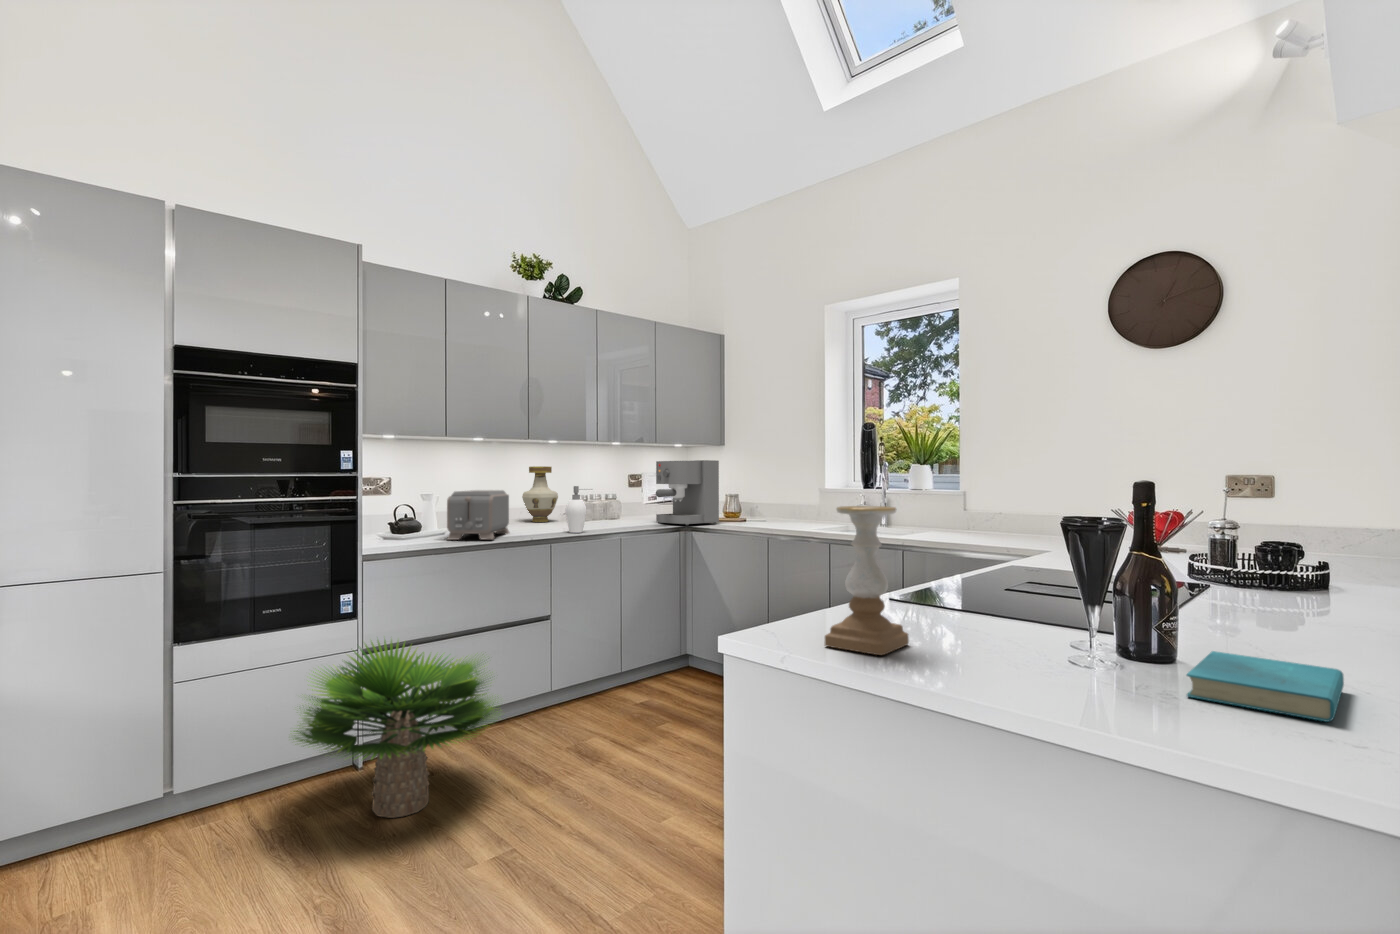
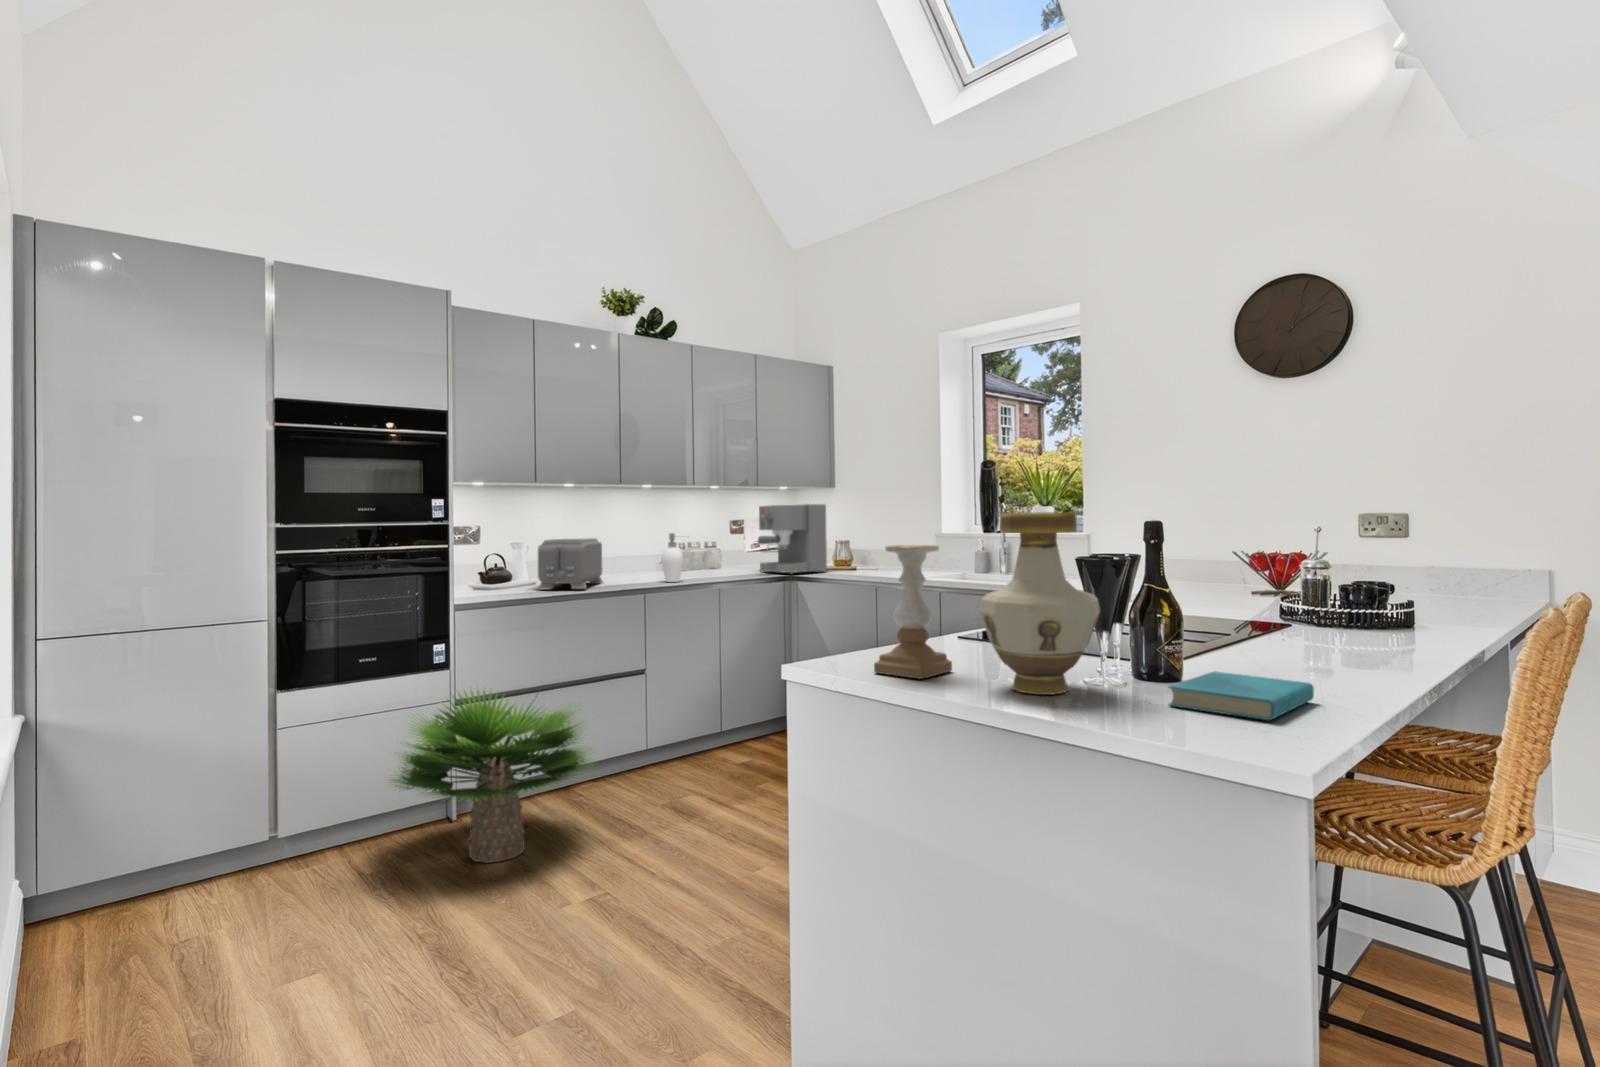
vase: present [522,466,558,522] -> present [979,512,1100,694]

